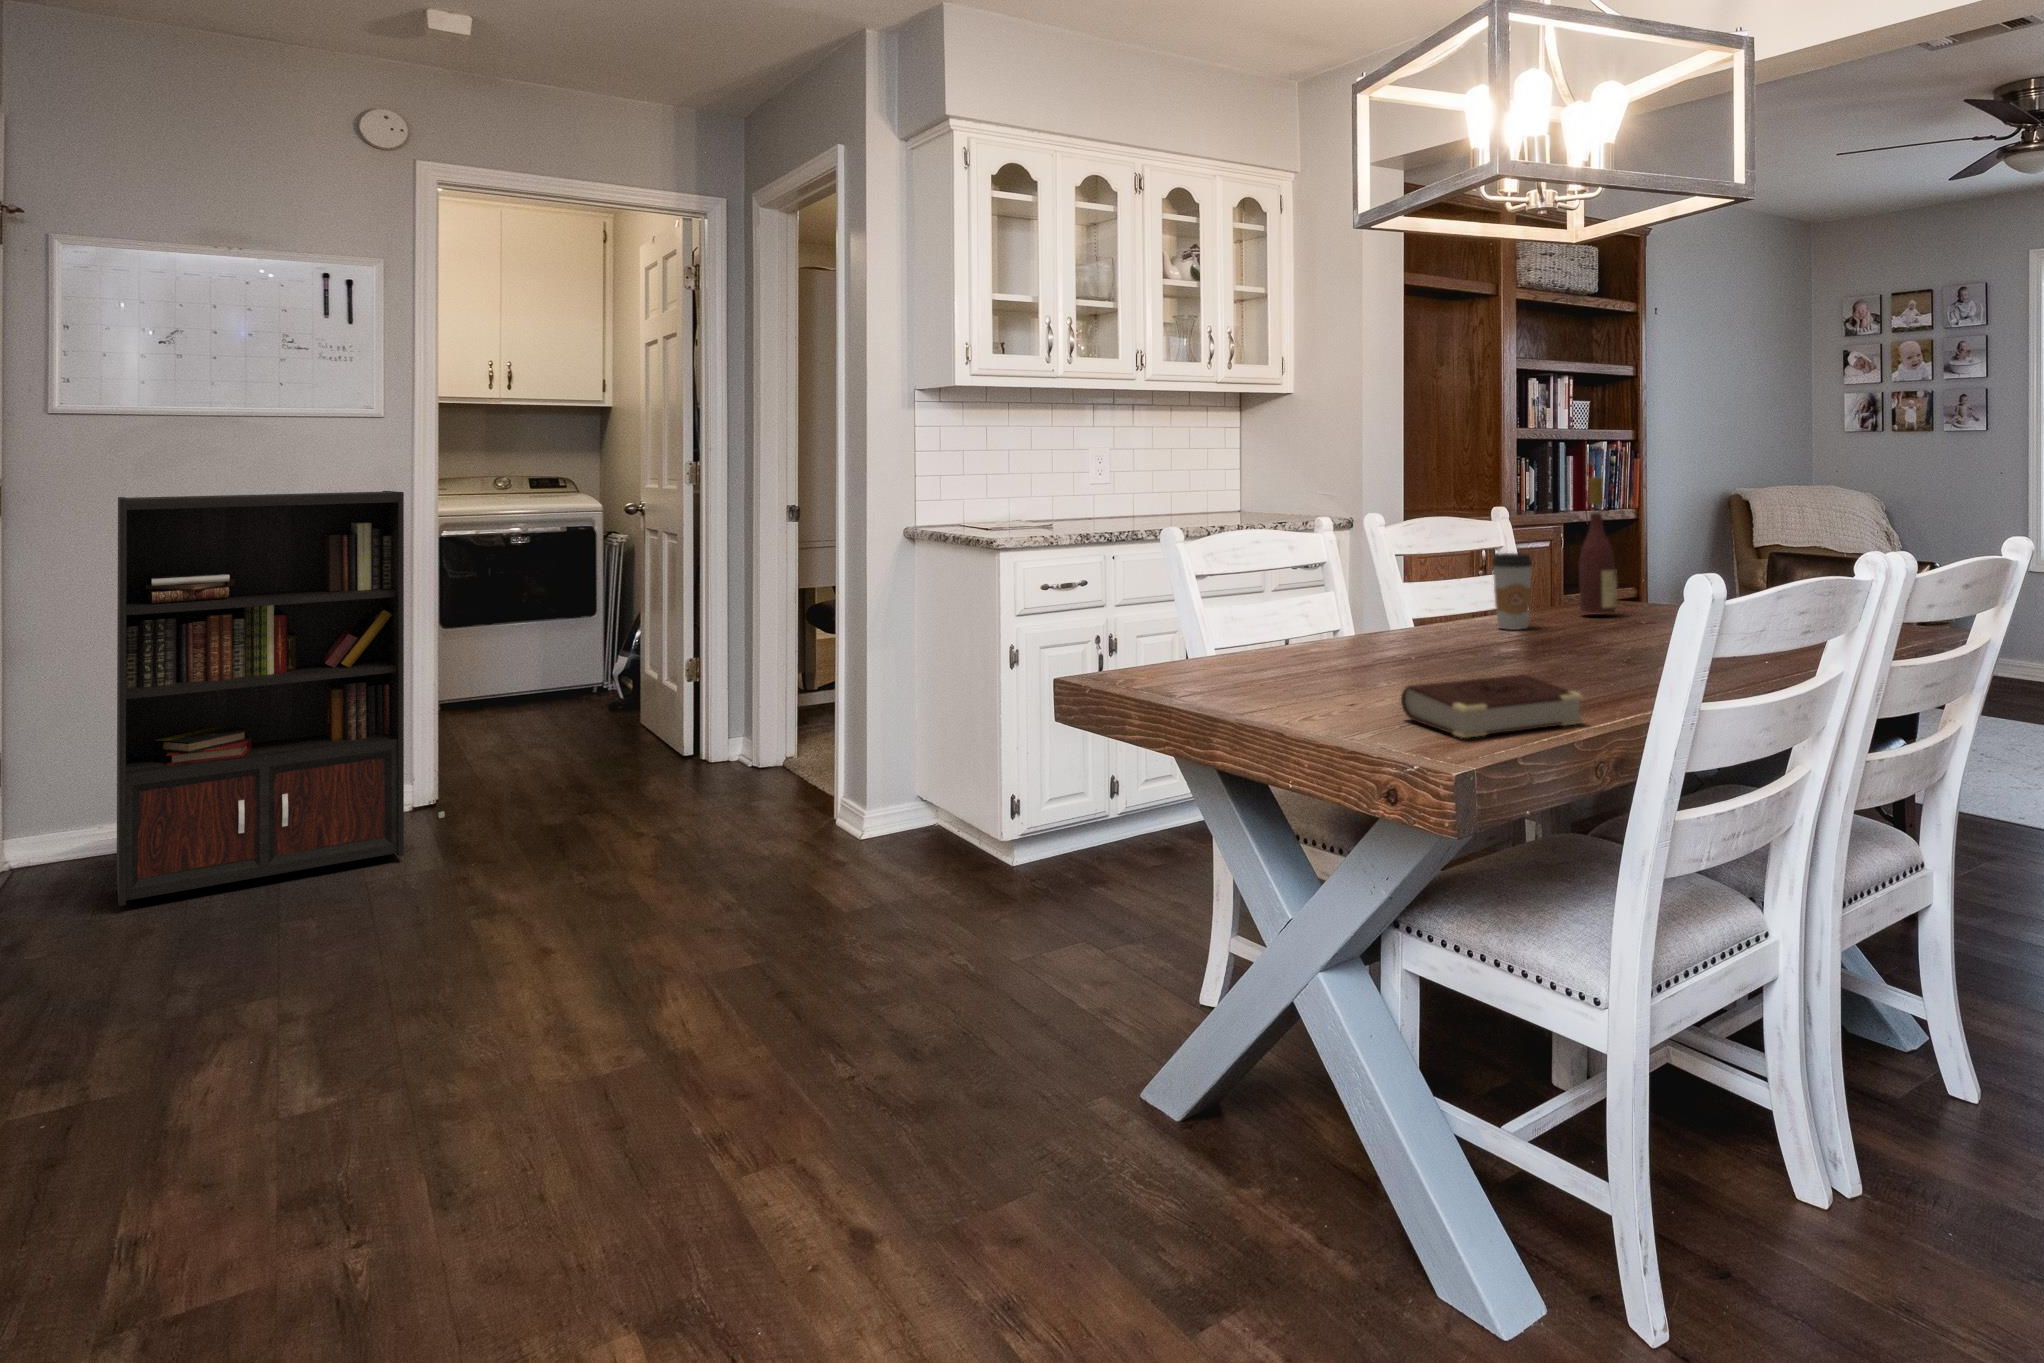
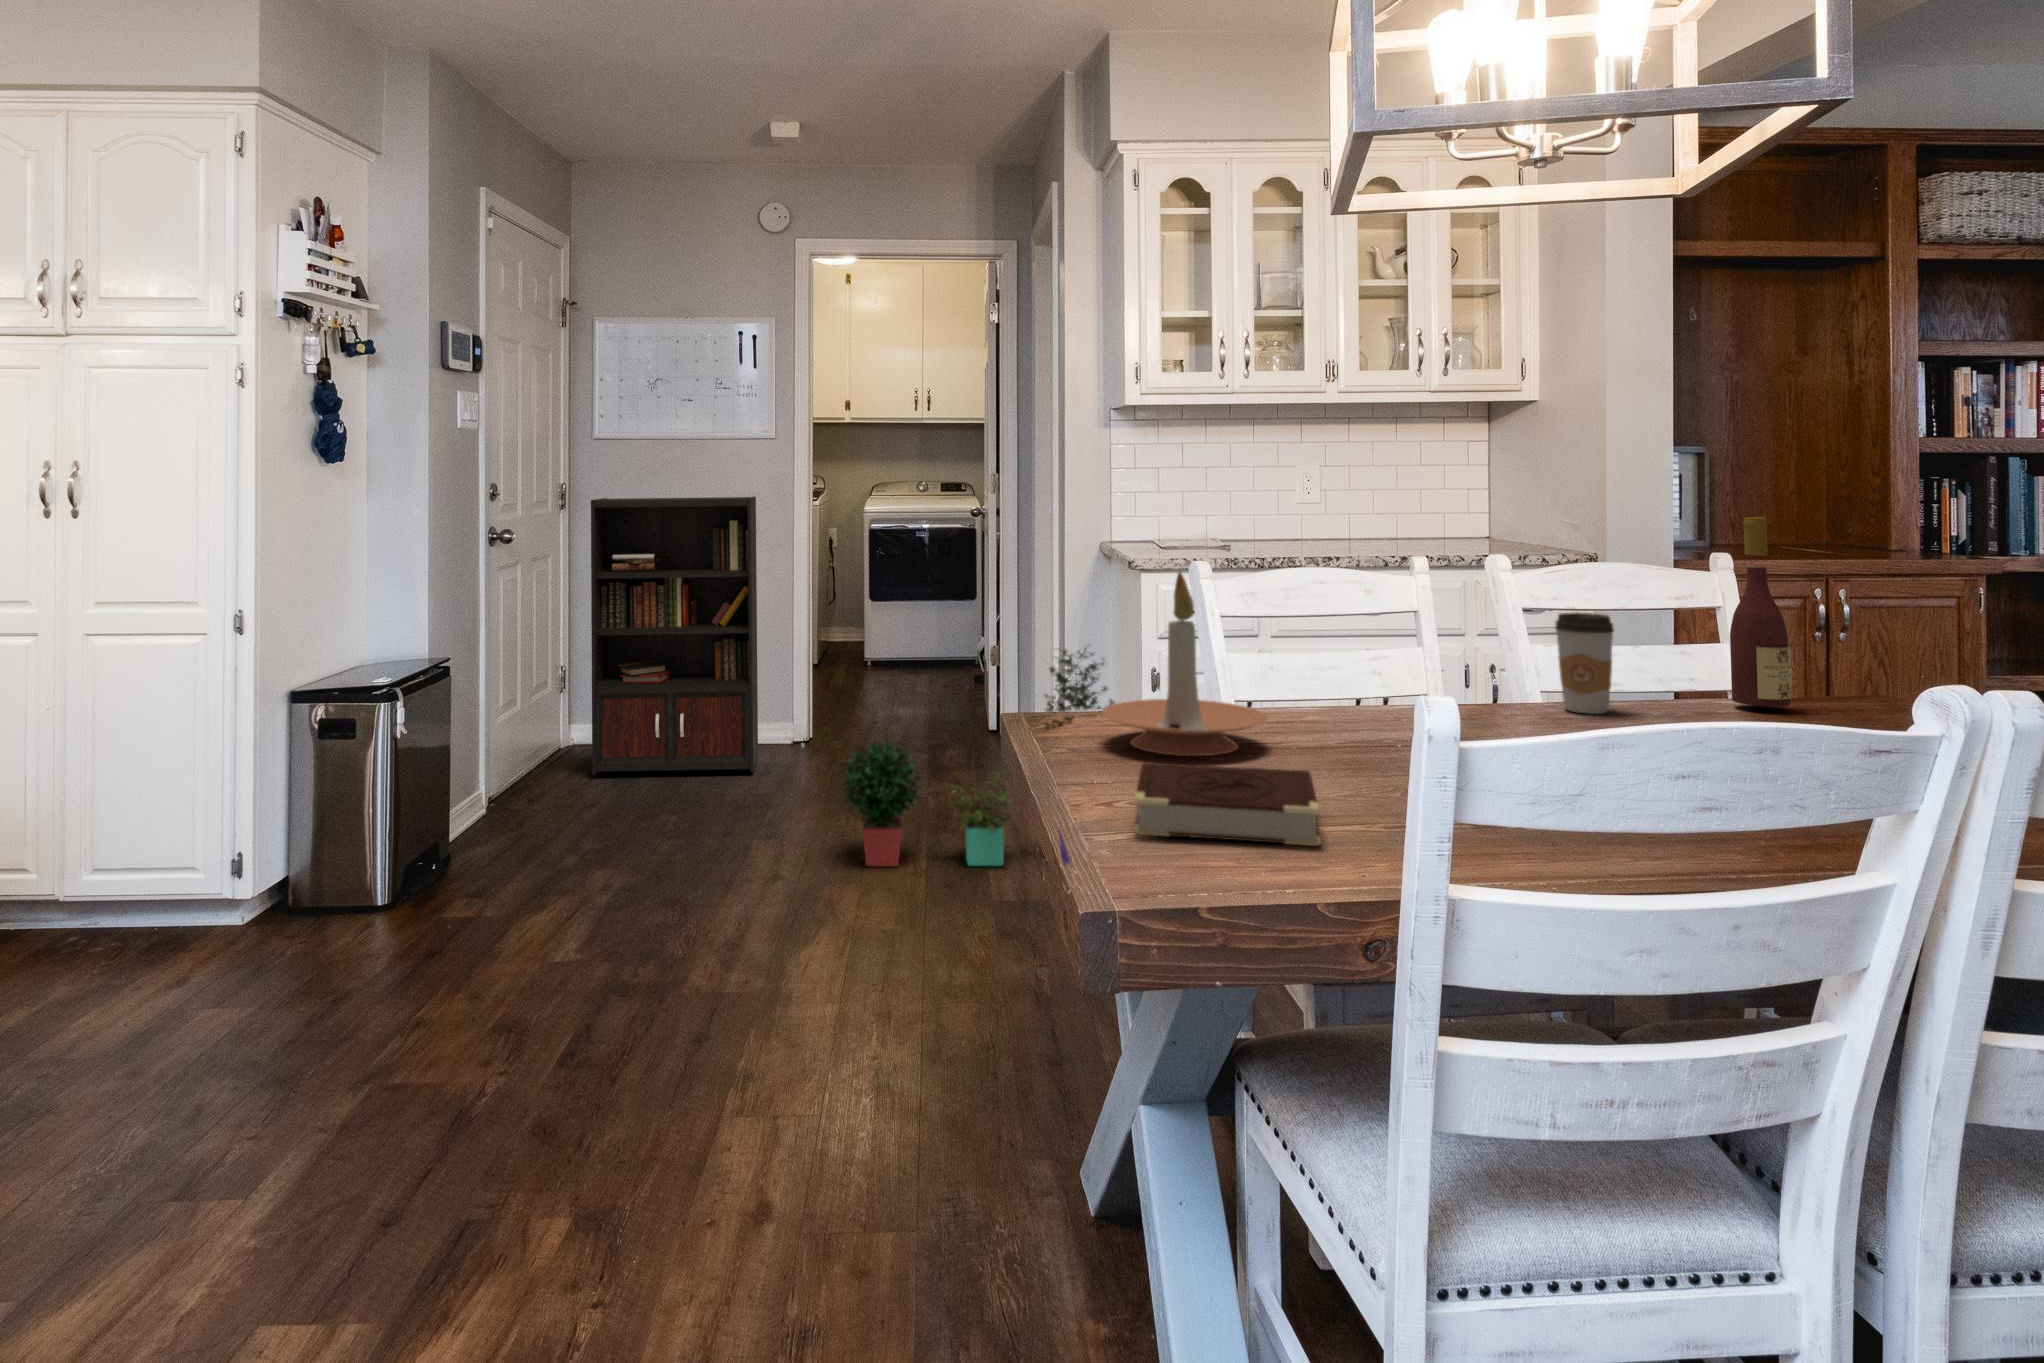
candle holder: none [1252,527,1396,690] -> present [1103,572,1267,756]
potted plant: none [637,635,963,924] -> present [841,648,1115,866]

